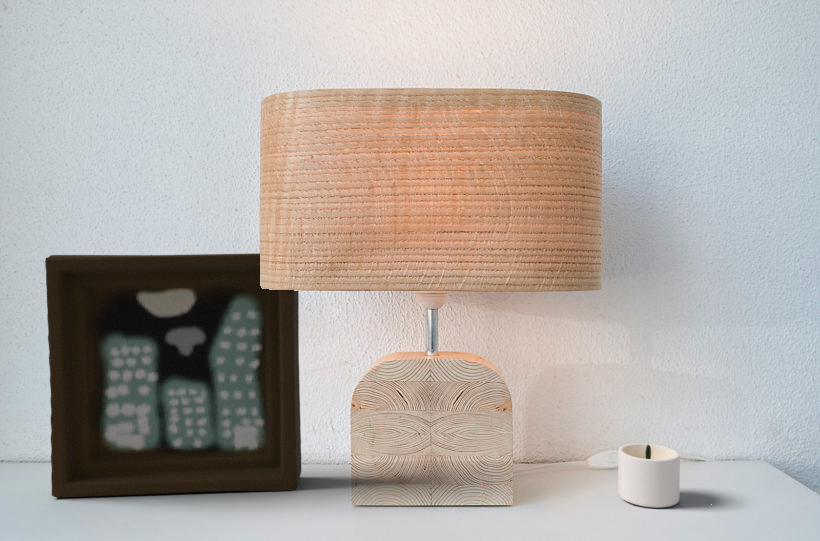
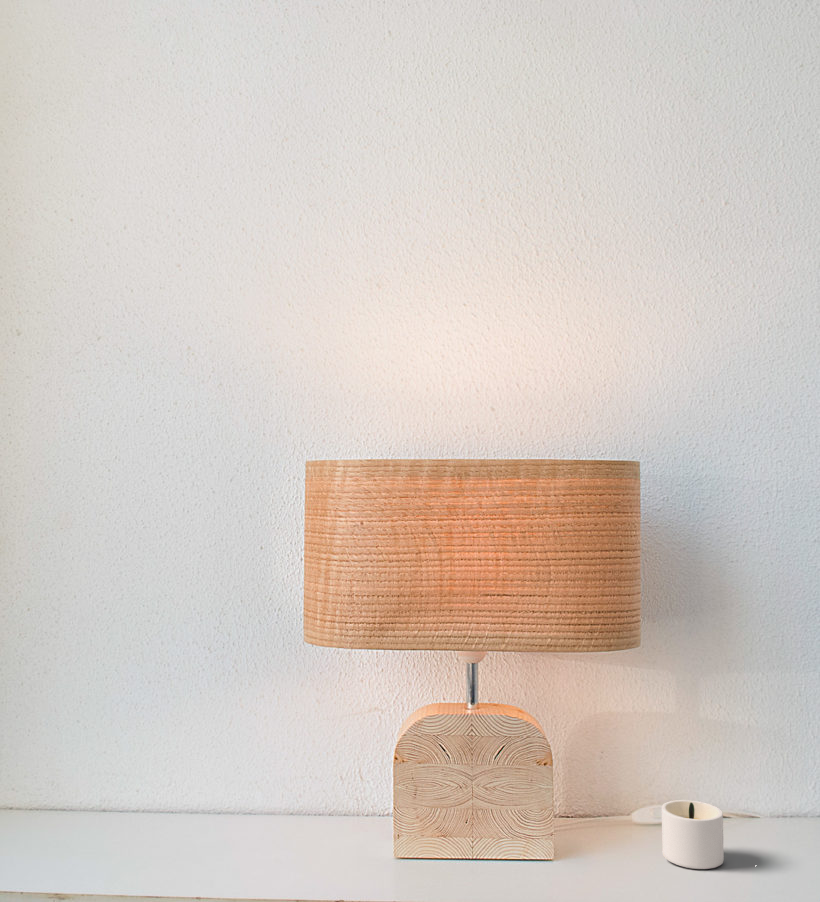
picture frame: present [45,253,301,498] -> none [84,596,334,853]

